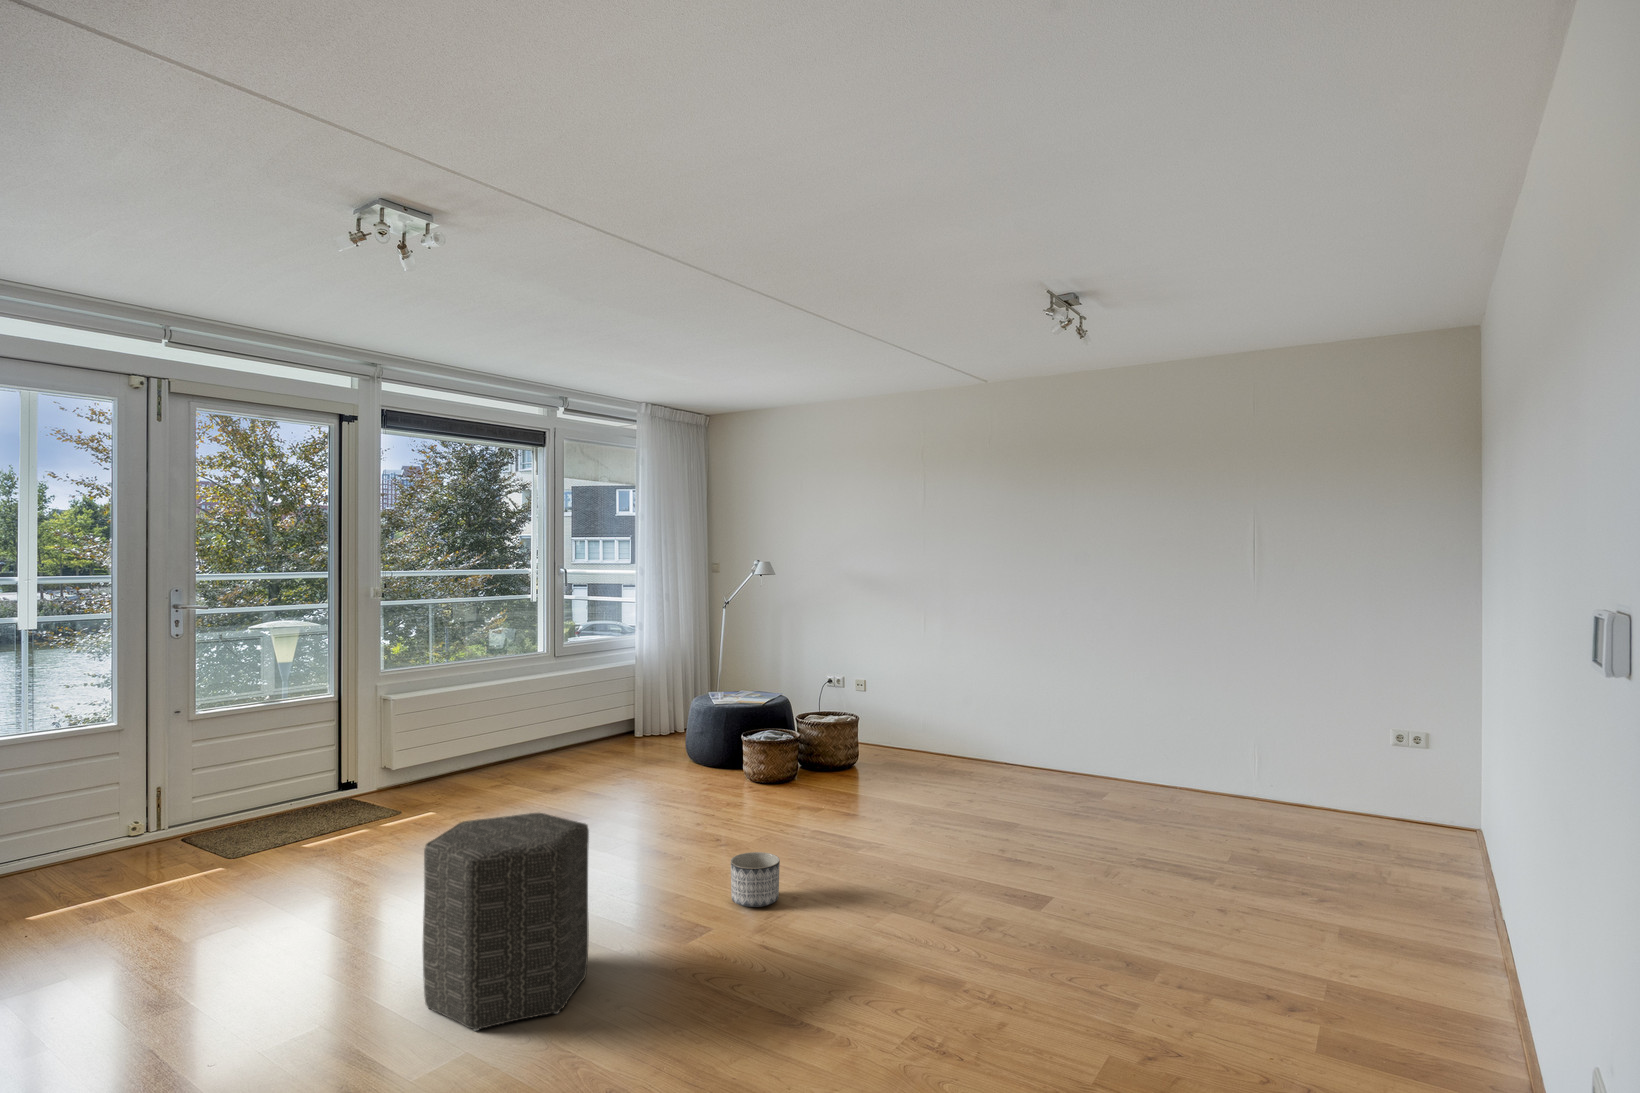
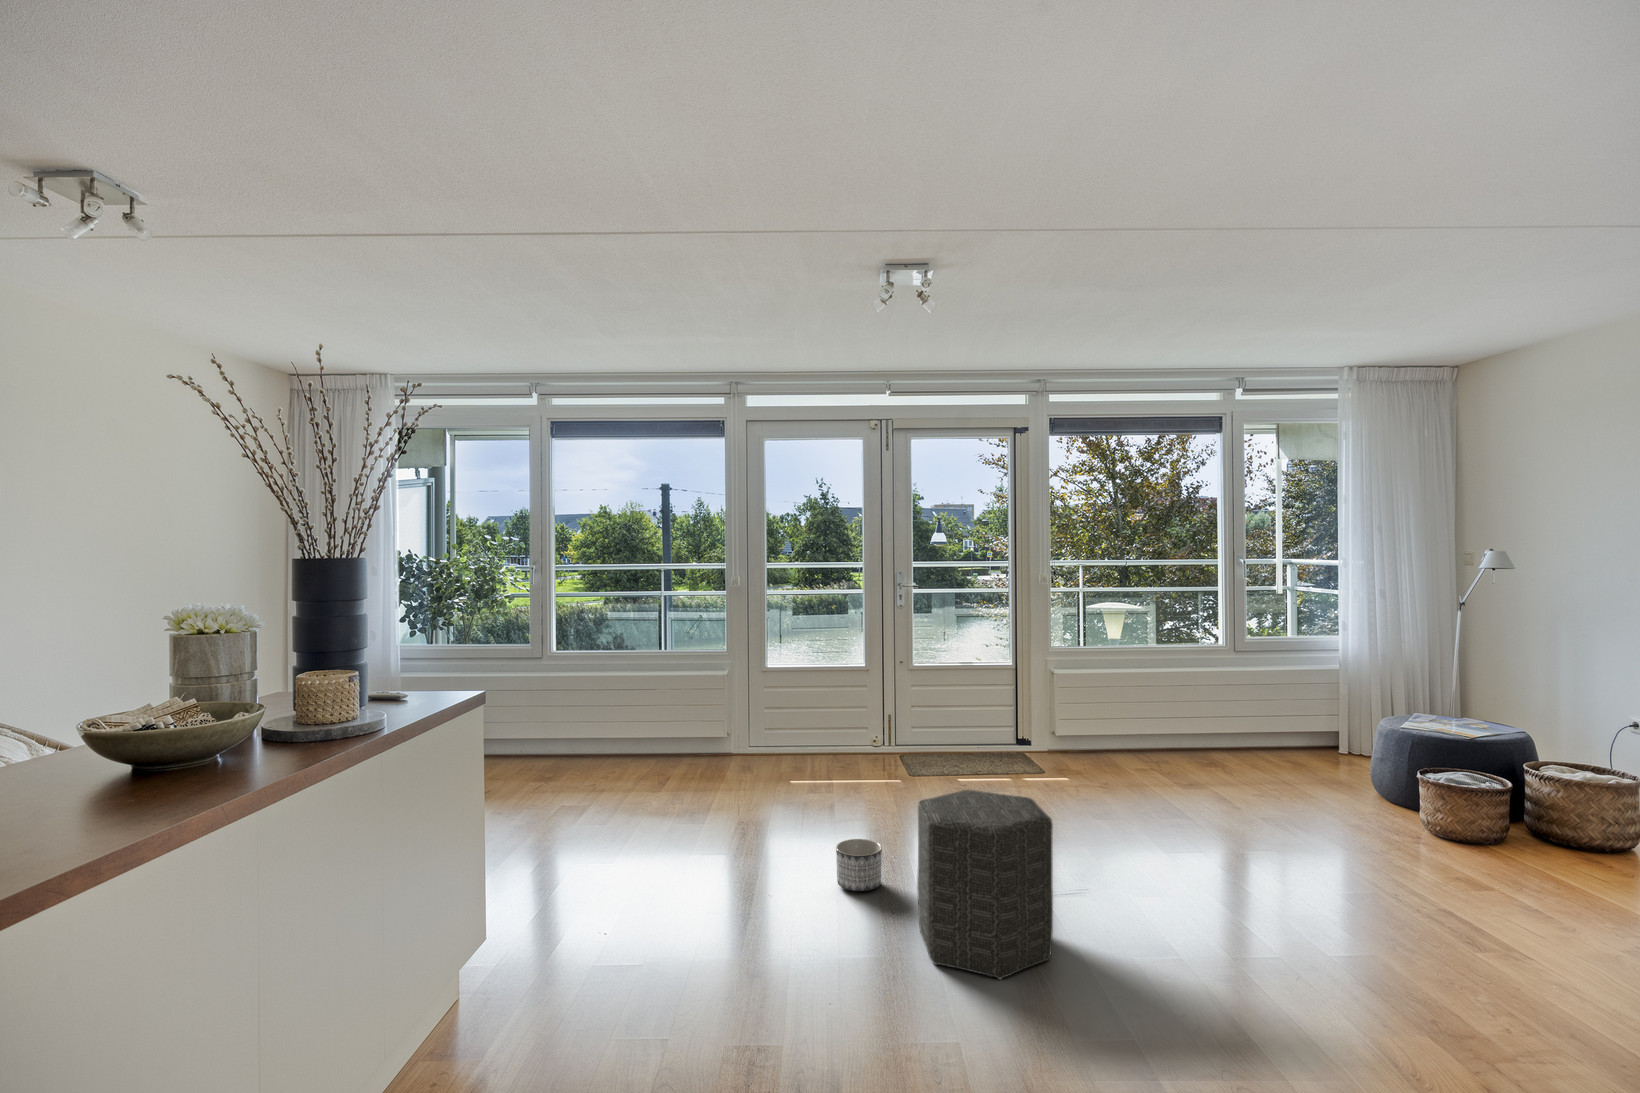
planter: present [731,852,780,907] -> present [836,839,882,891]

